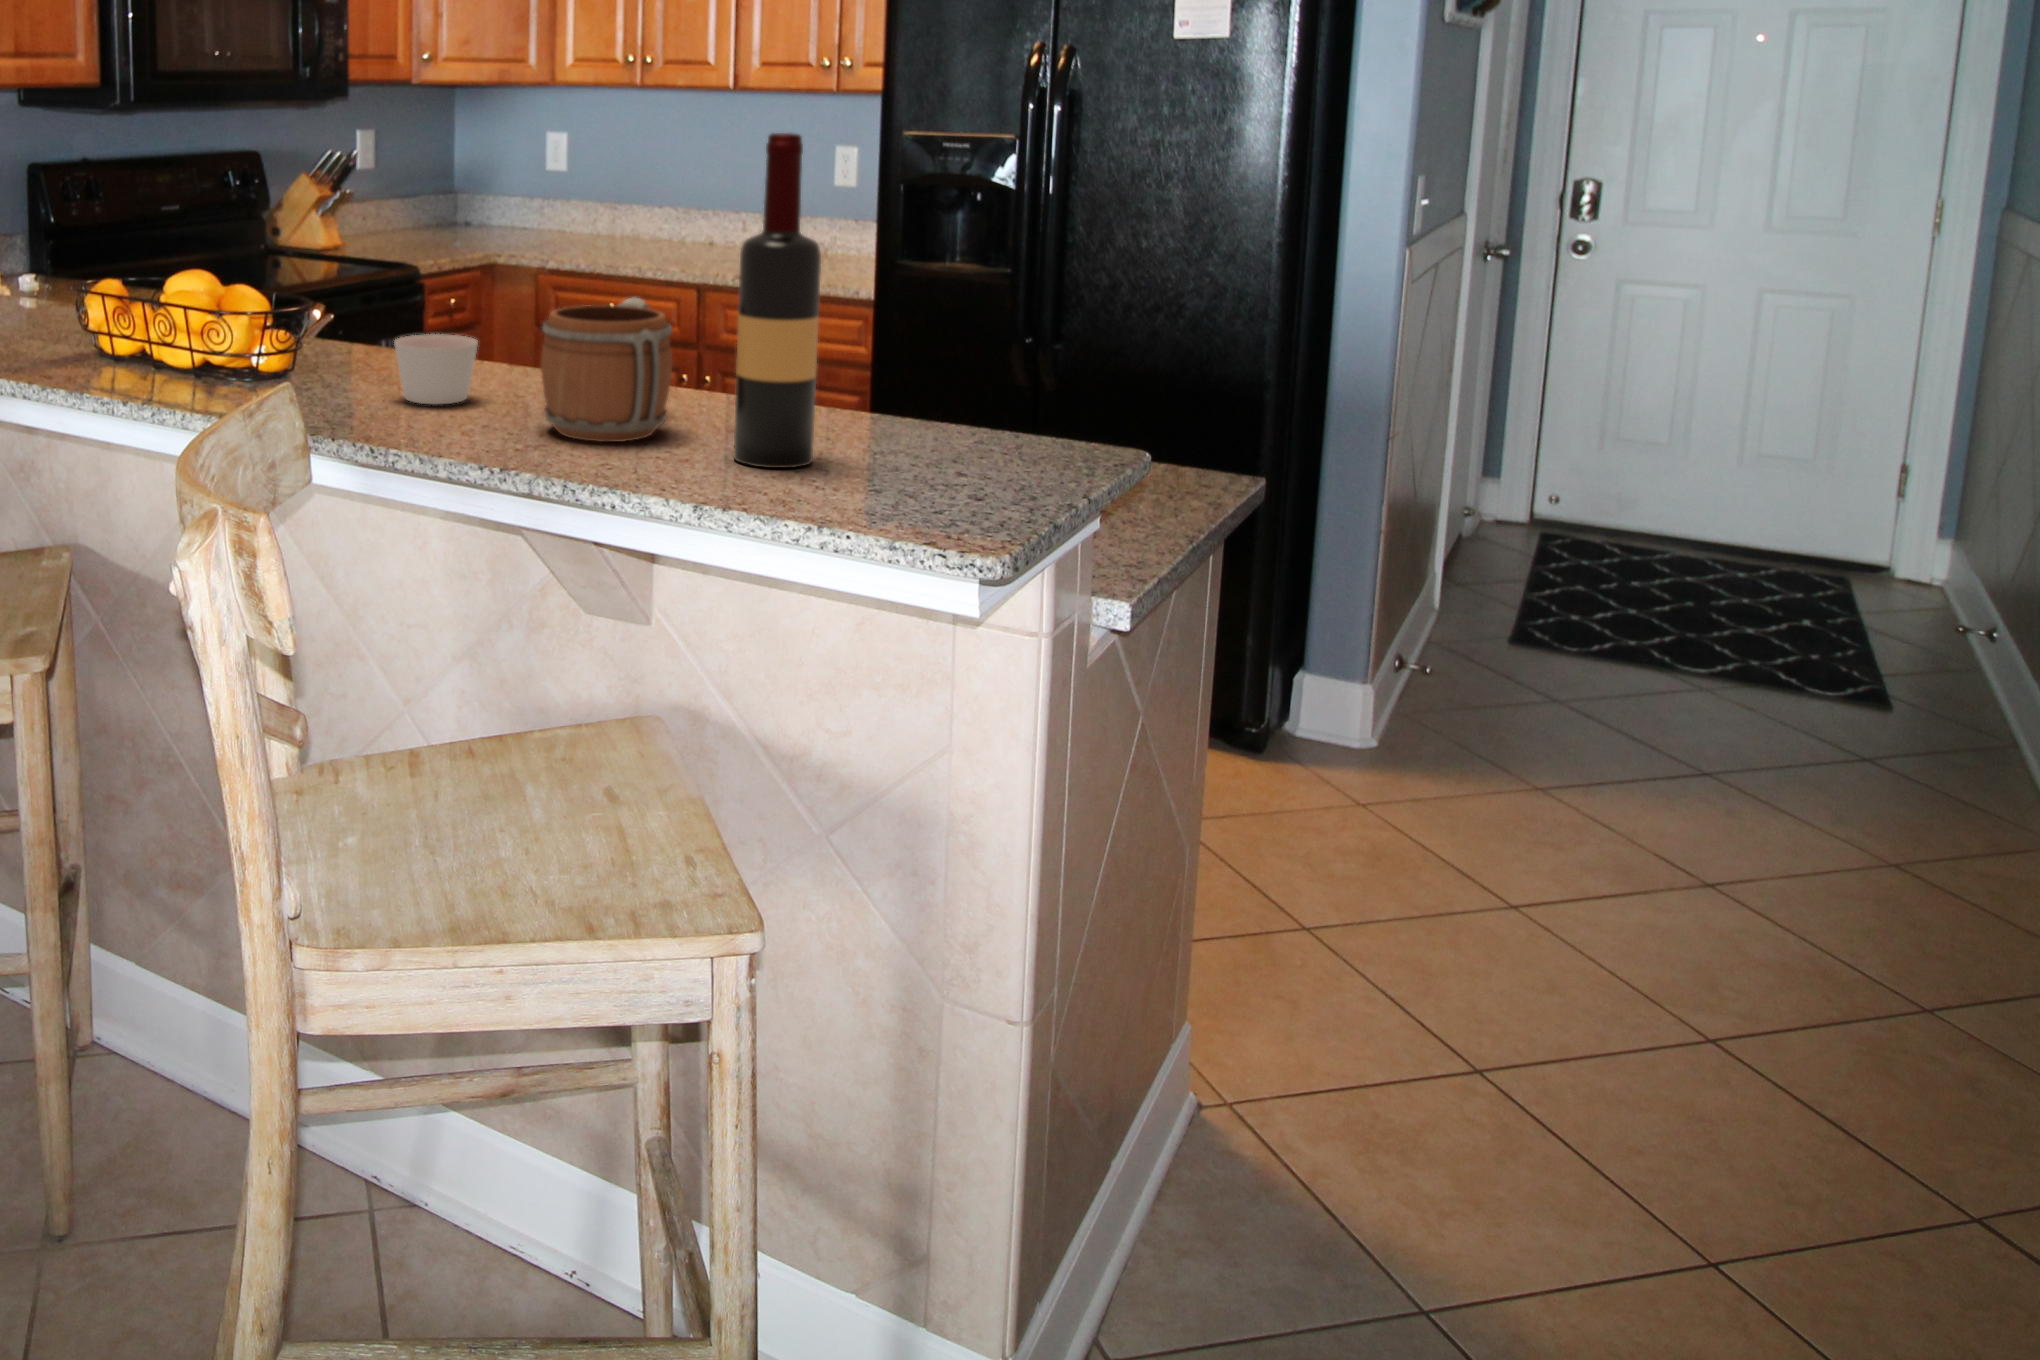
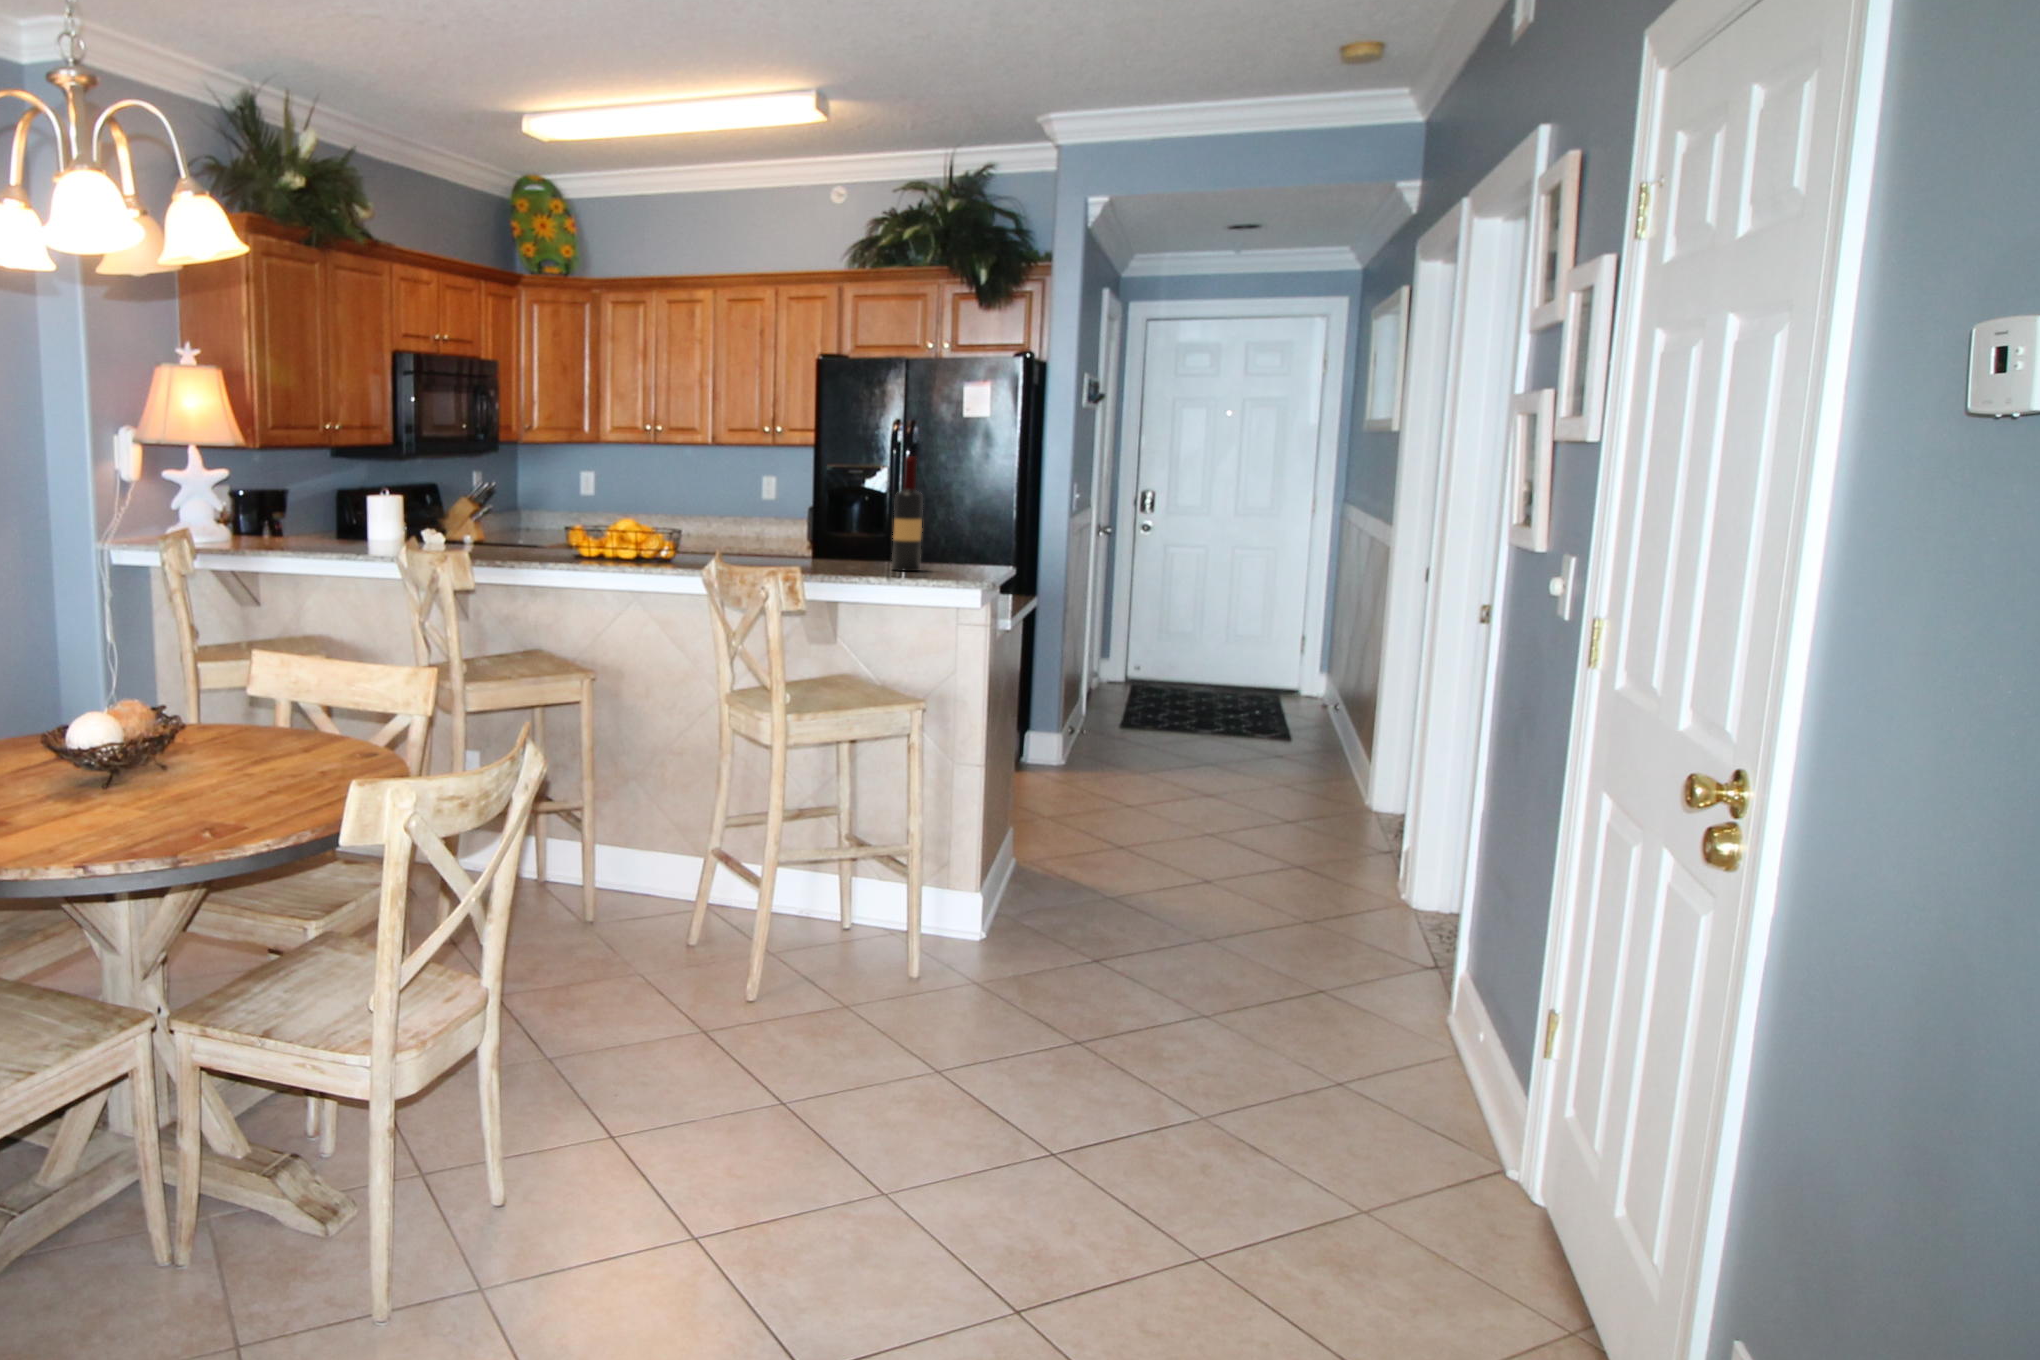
mug: present [541,298,672,442] -> none [814,520,863,568]
candle: present [394,334,478,405] -> none [743,538,776,563]

